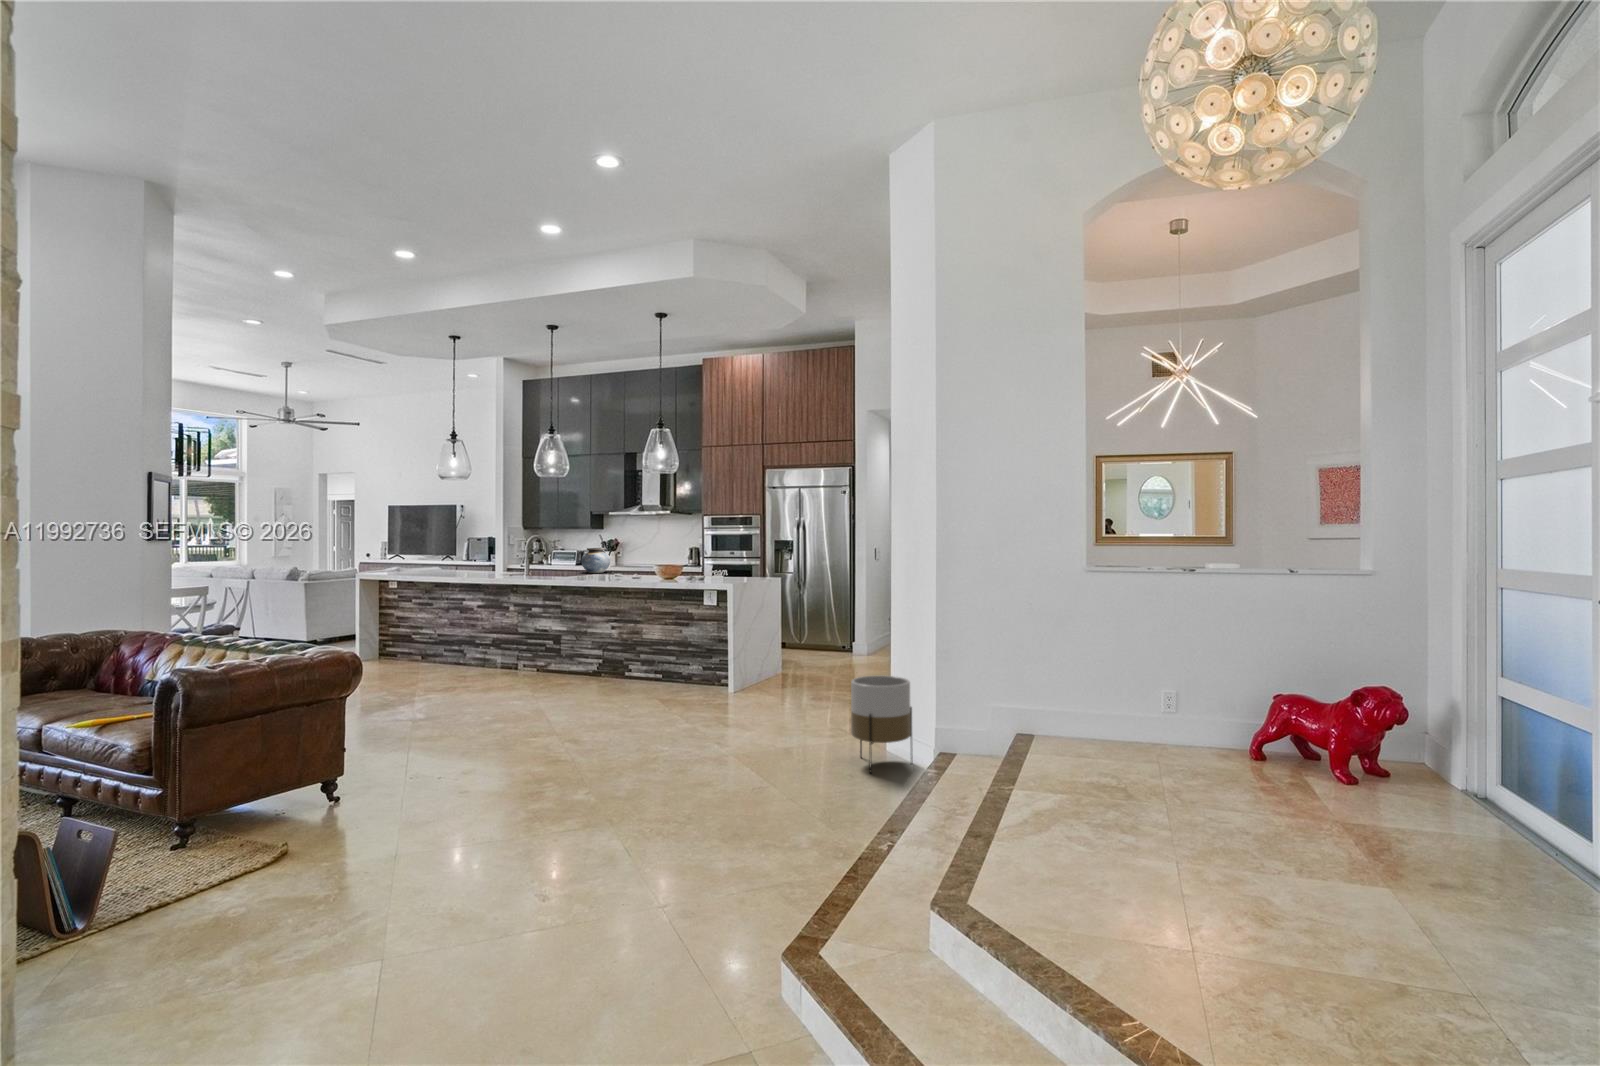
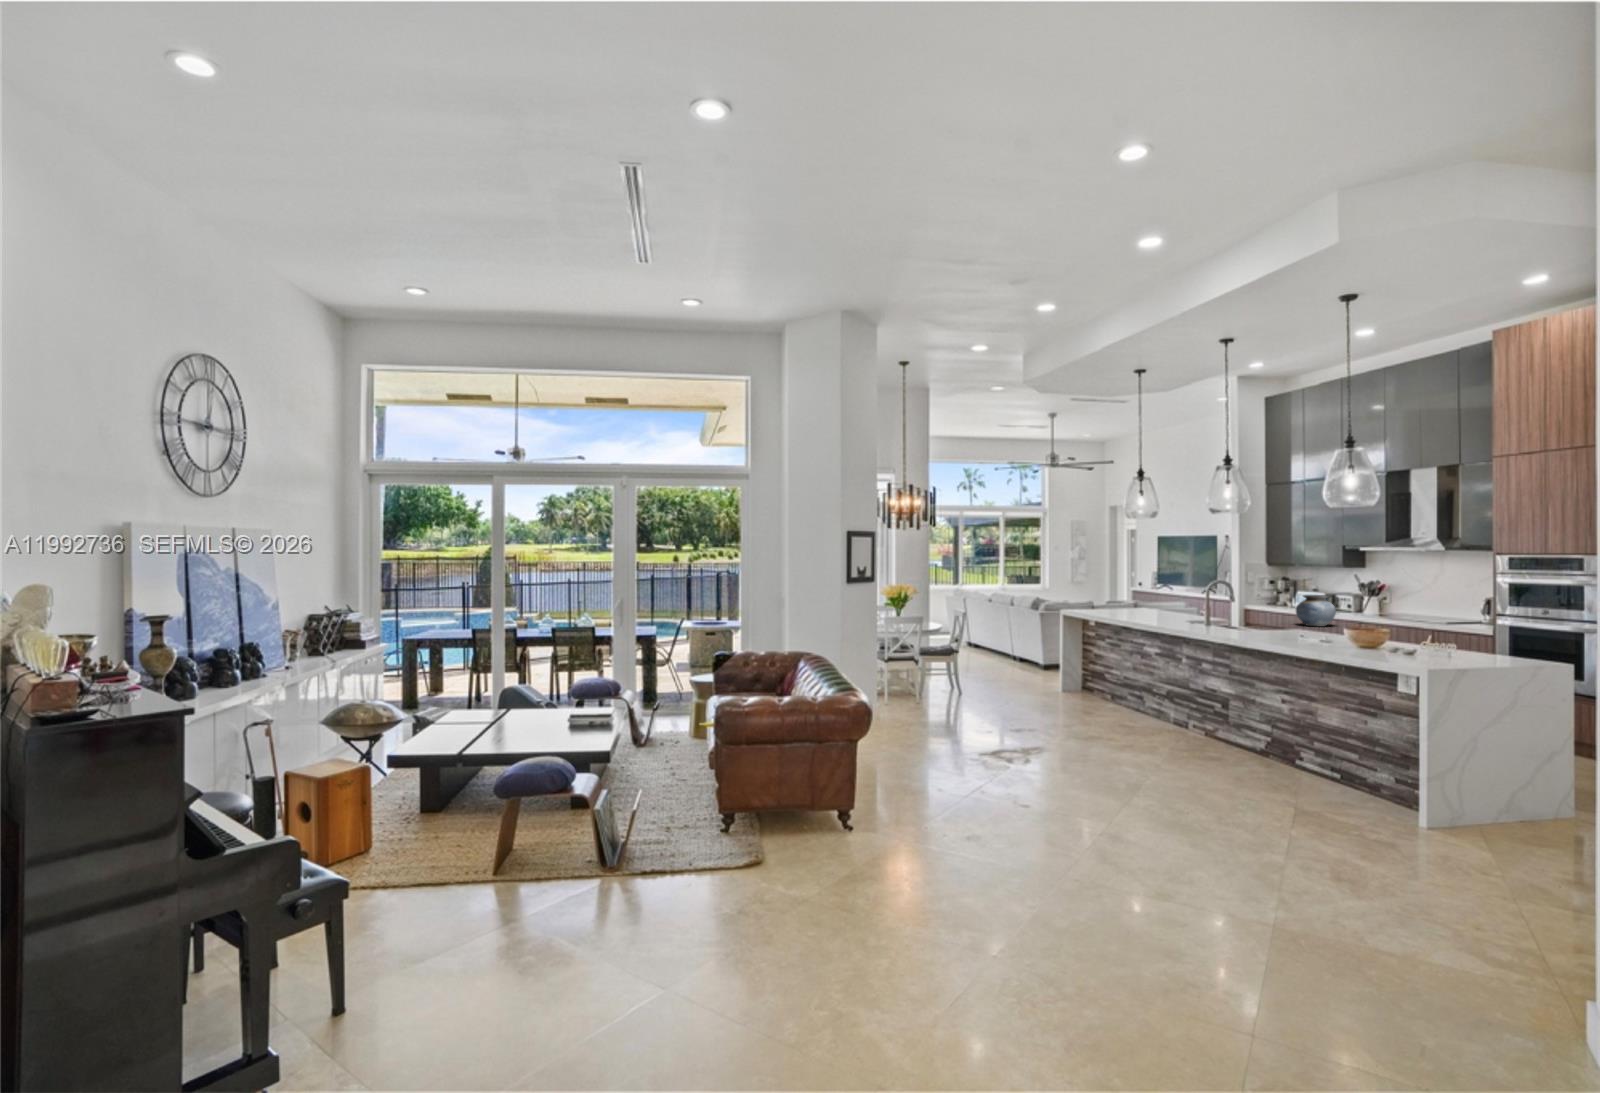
planter: present [851,676,913,773] -> none [1444,867,1584,1056]

